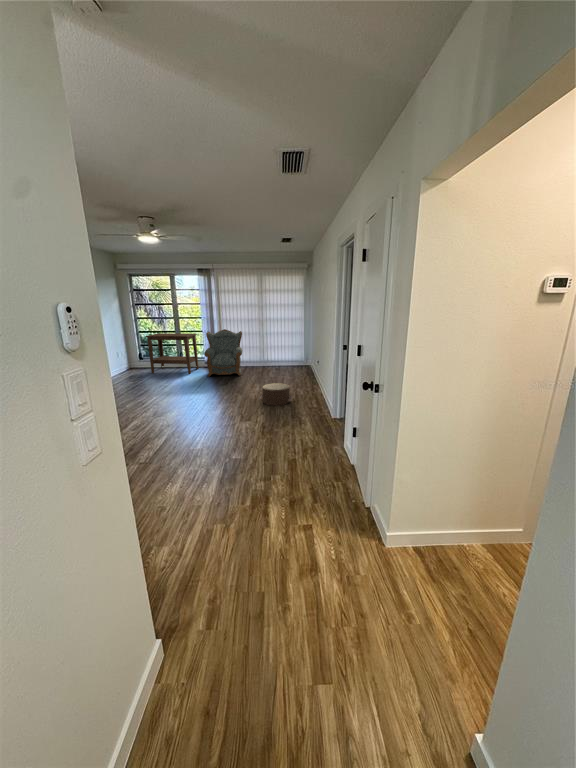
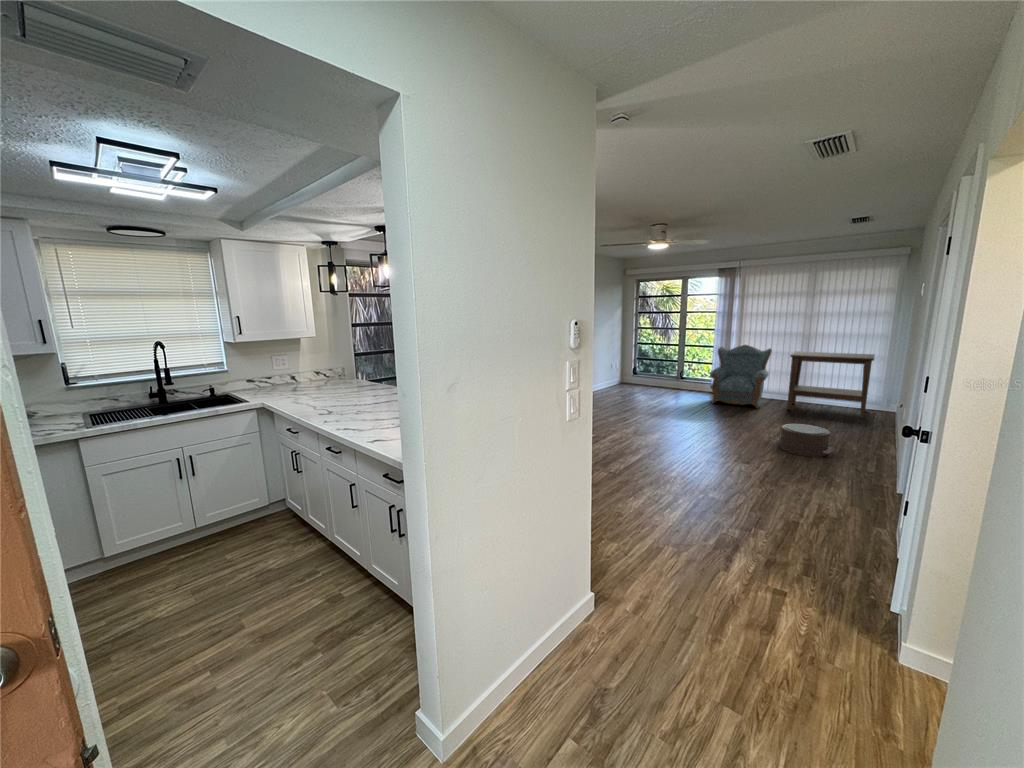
side table: present [146,333,199,374] -> present [787,352,875,418]

